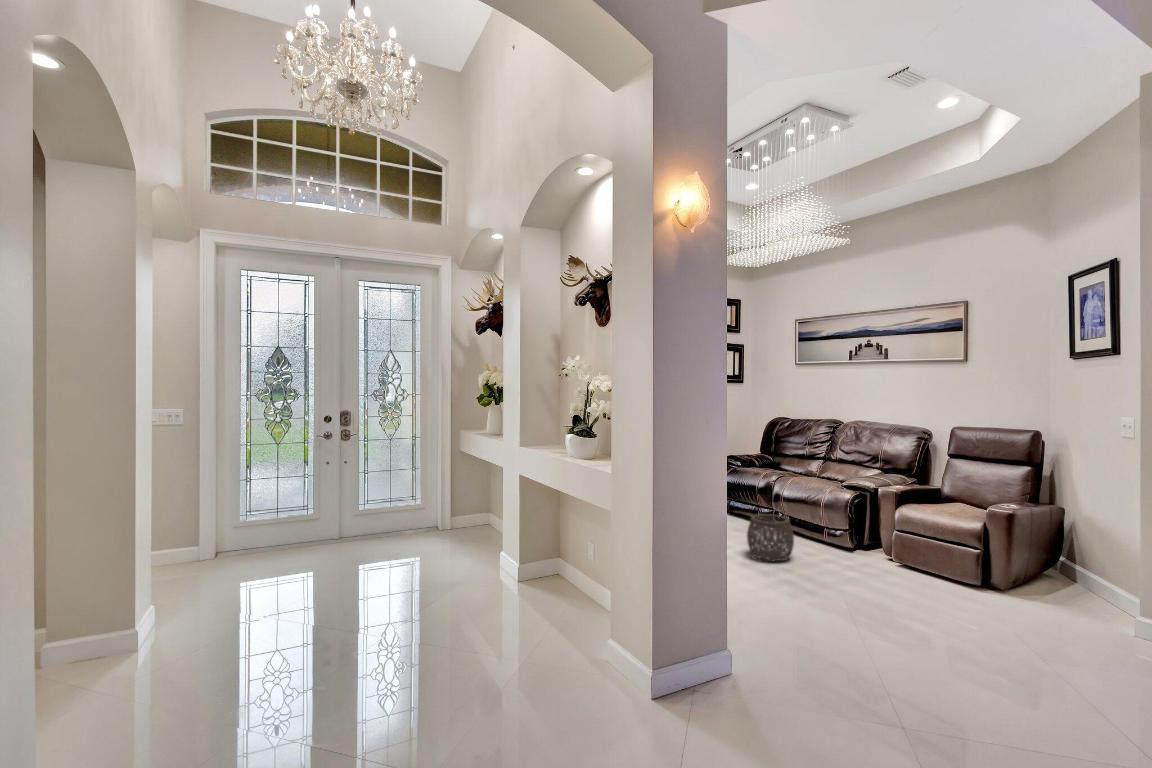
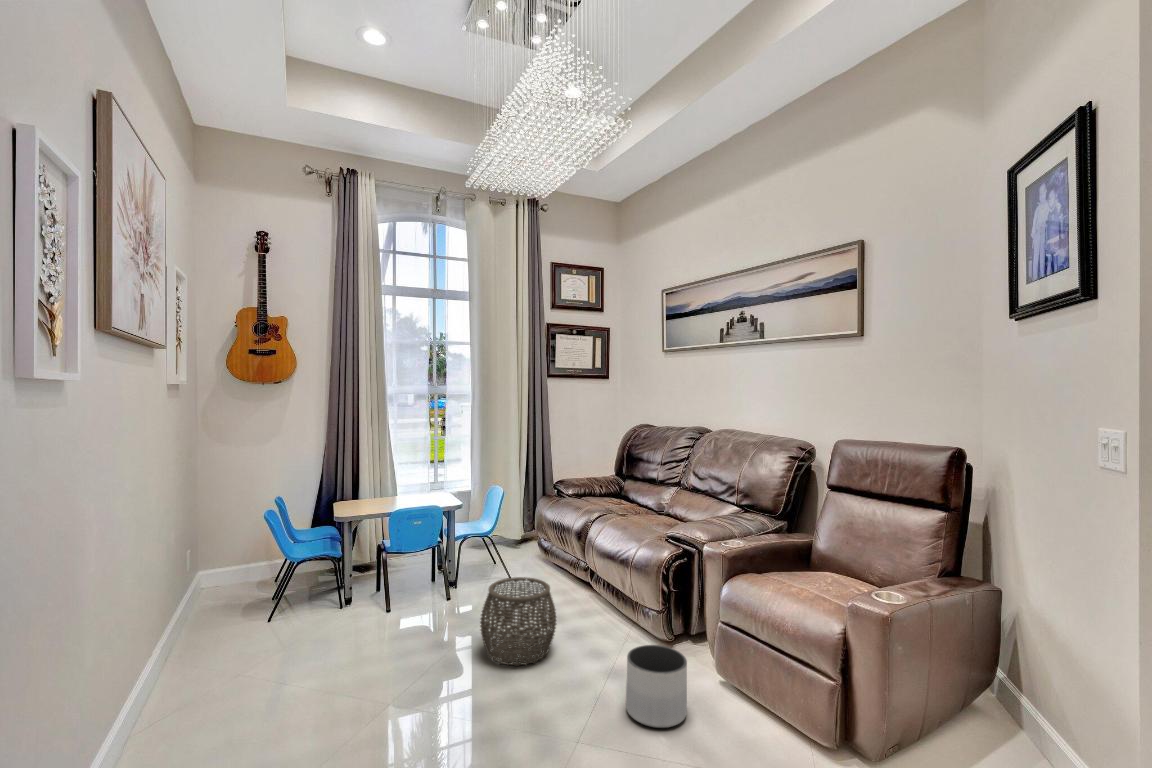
planter: none [858,543,896,582] -> present [626,645,687,728]

